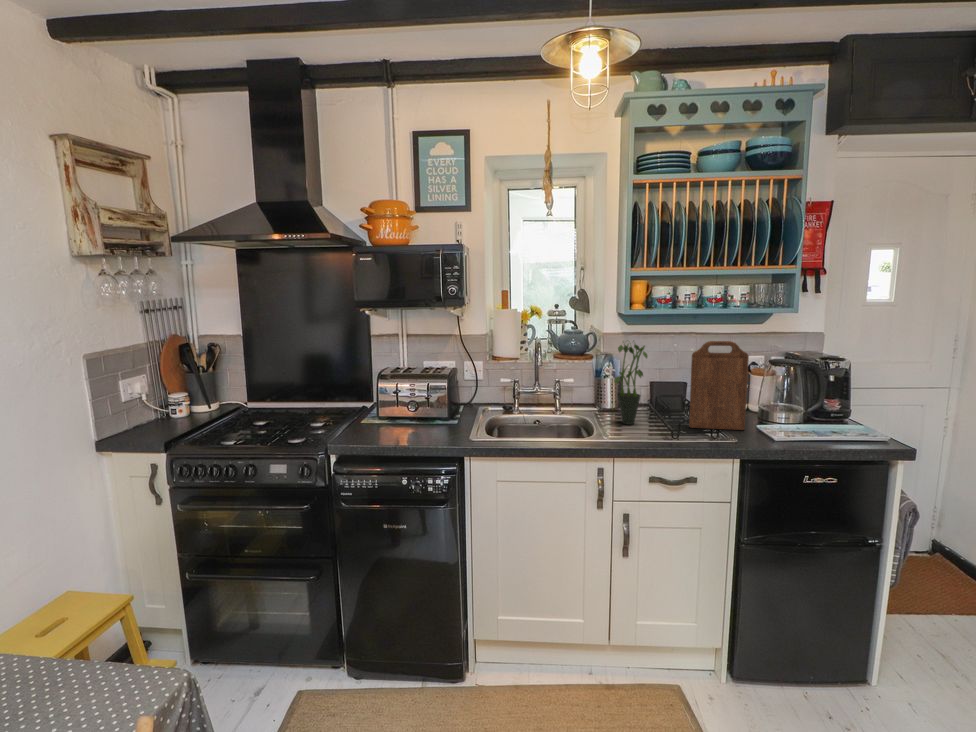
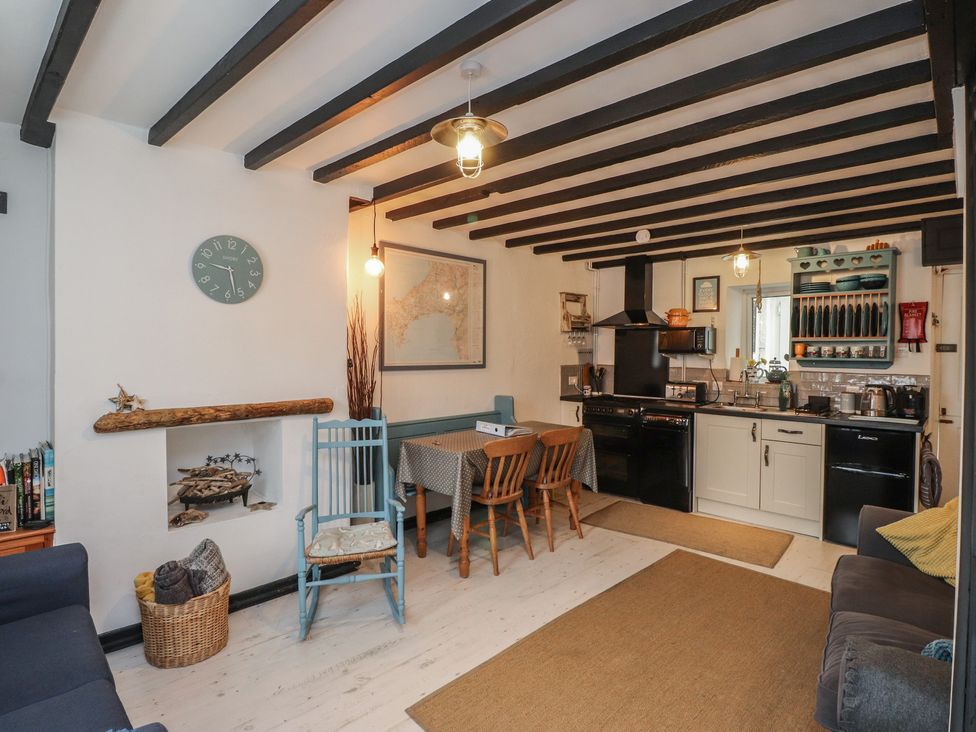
cutting board: present [689,341,749,430] -> none [812,372,842,416]

